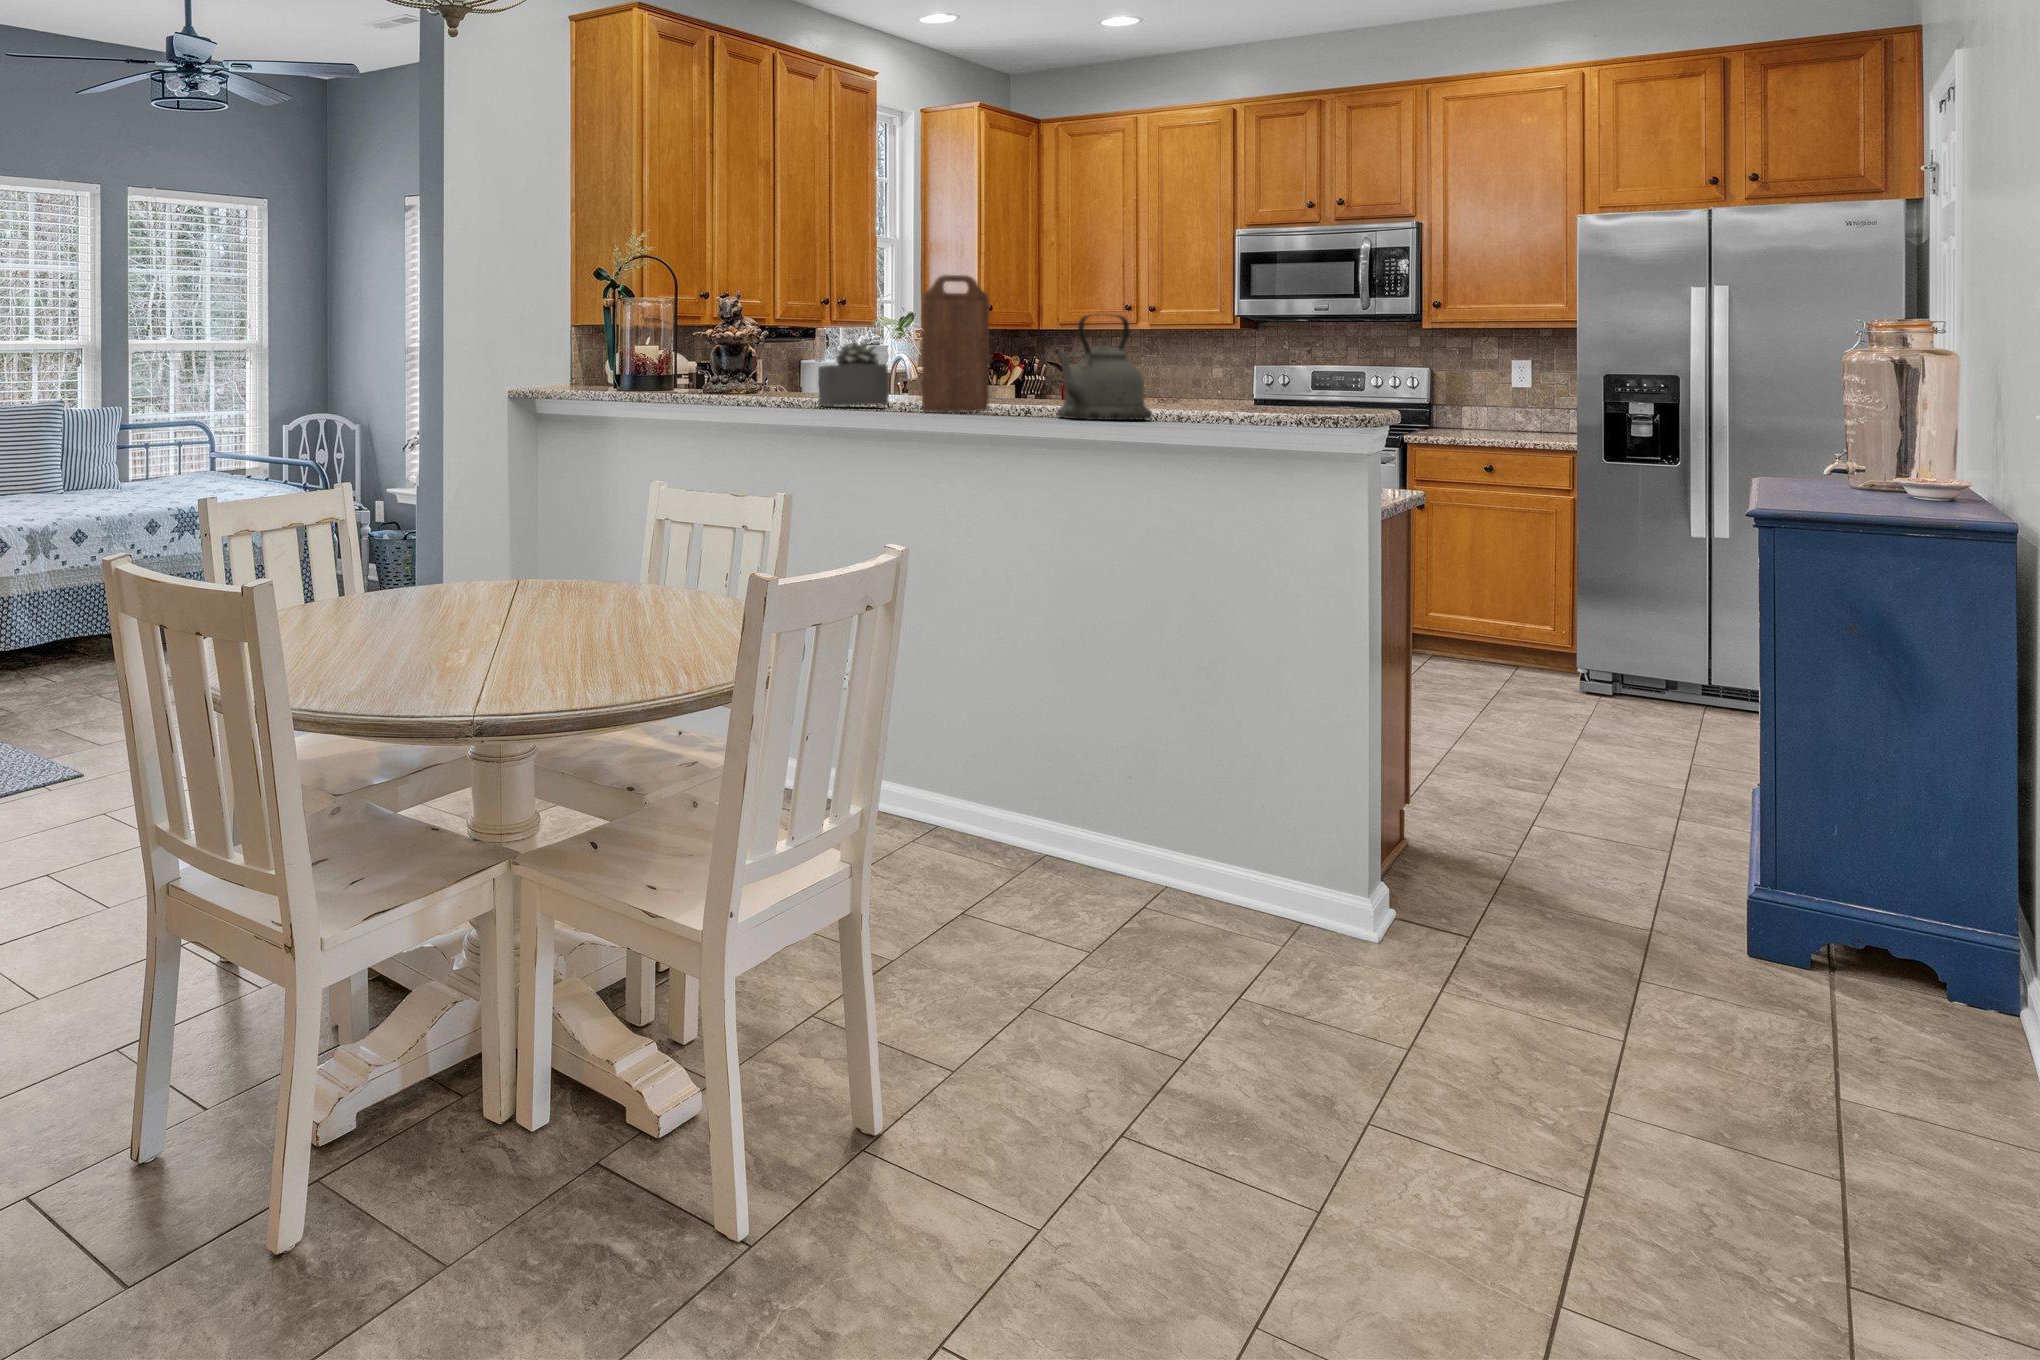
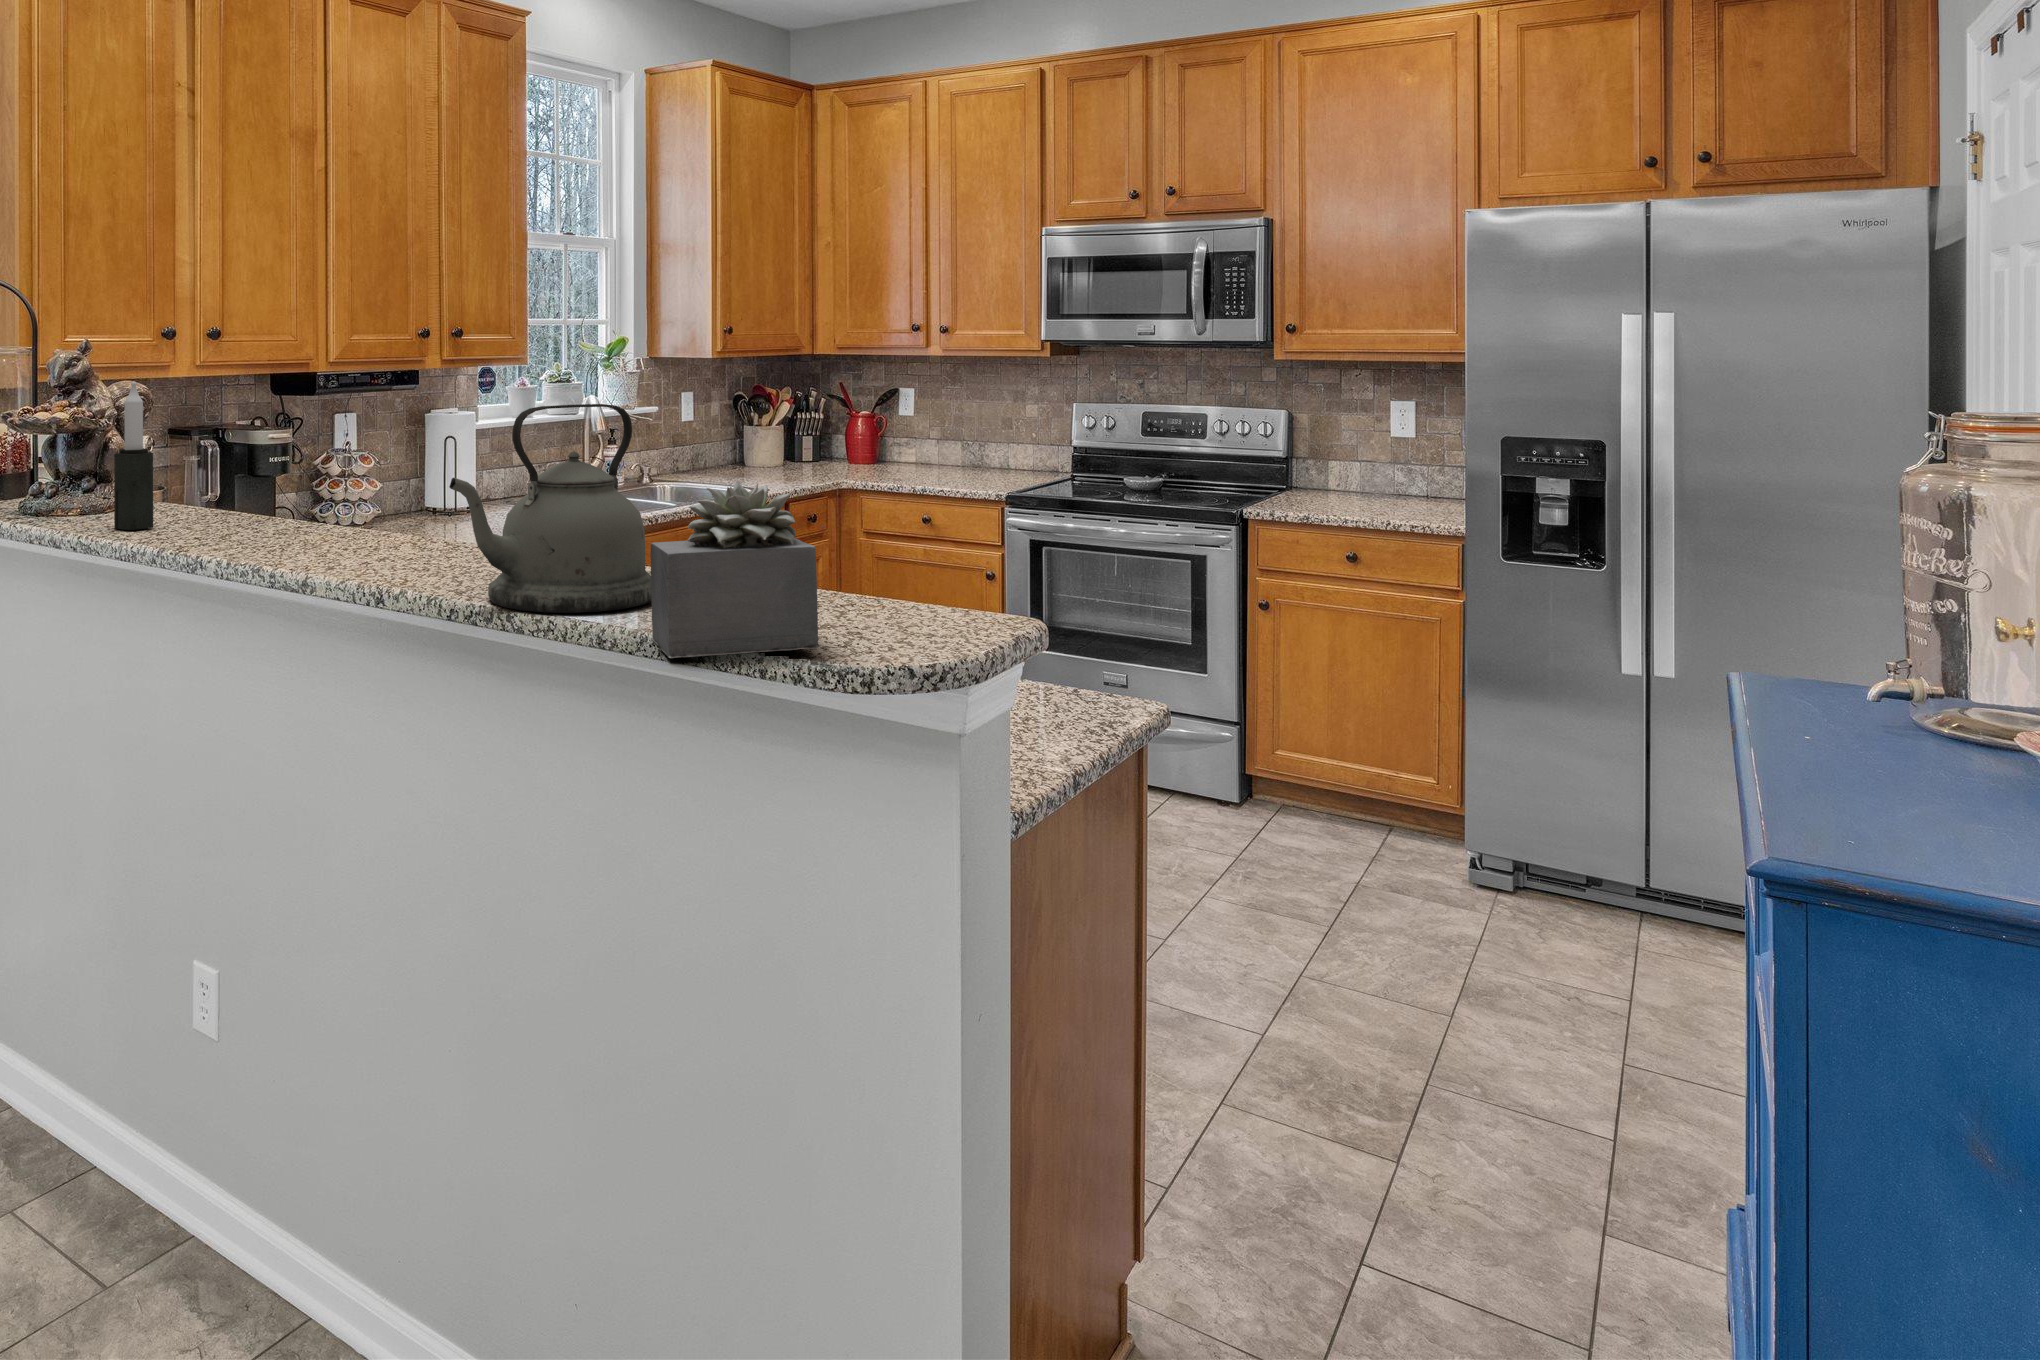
cutting board: present [922,275,989,412] -> none [287,325,429,575]
candle: none [756,315,777,402] -> present [114,381,153,530]
succulent plant: present [818,342,889,406] -> present [650,481,820,658]

